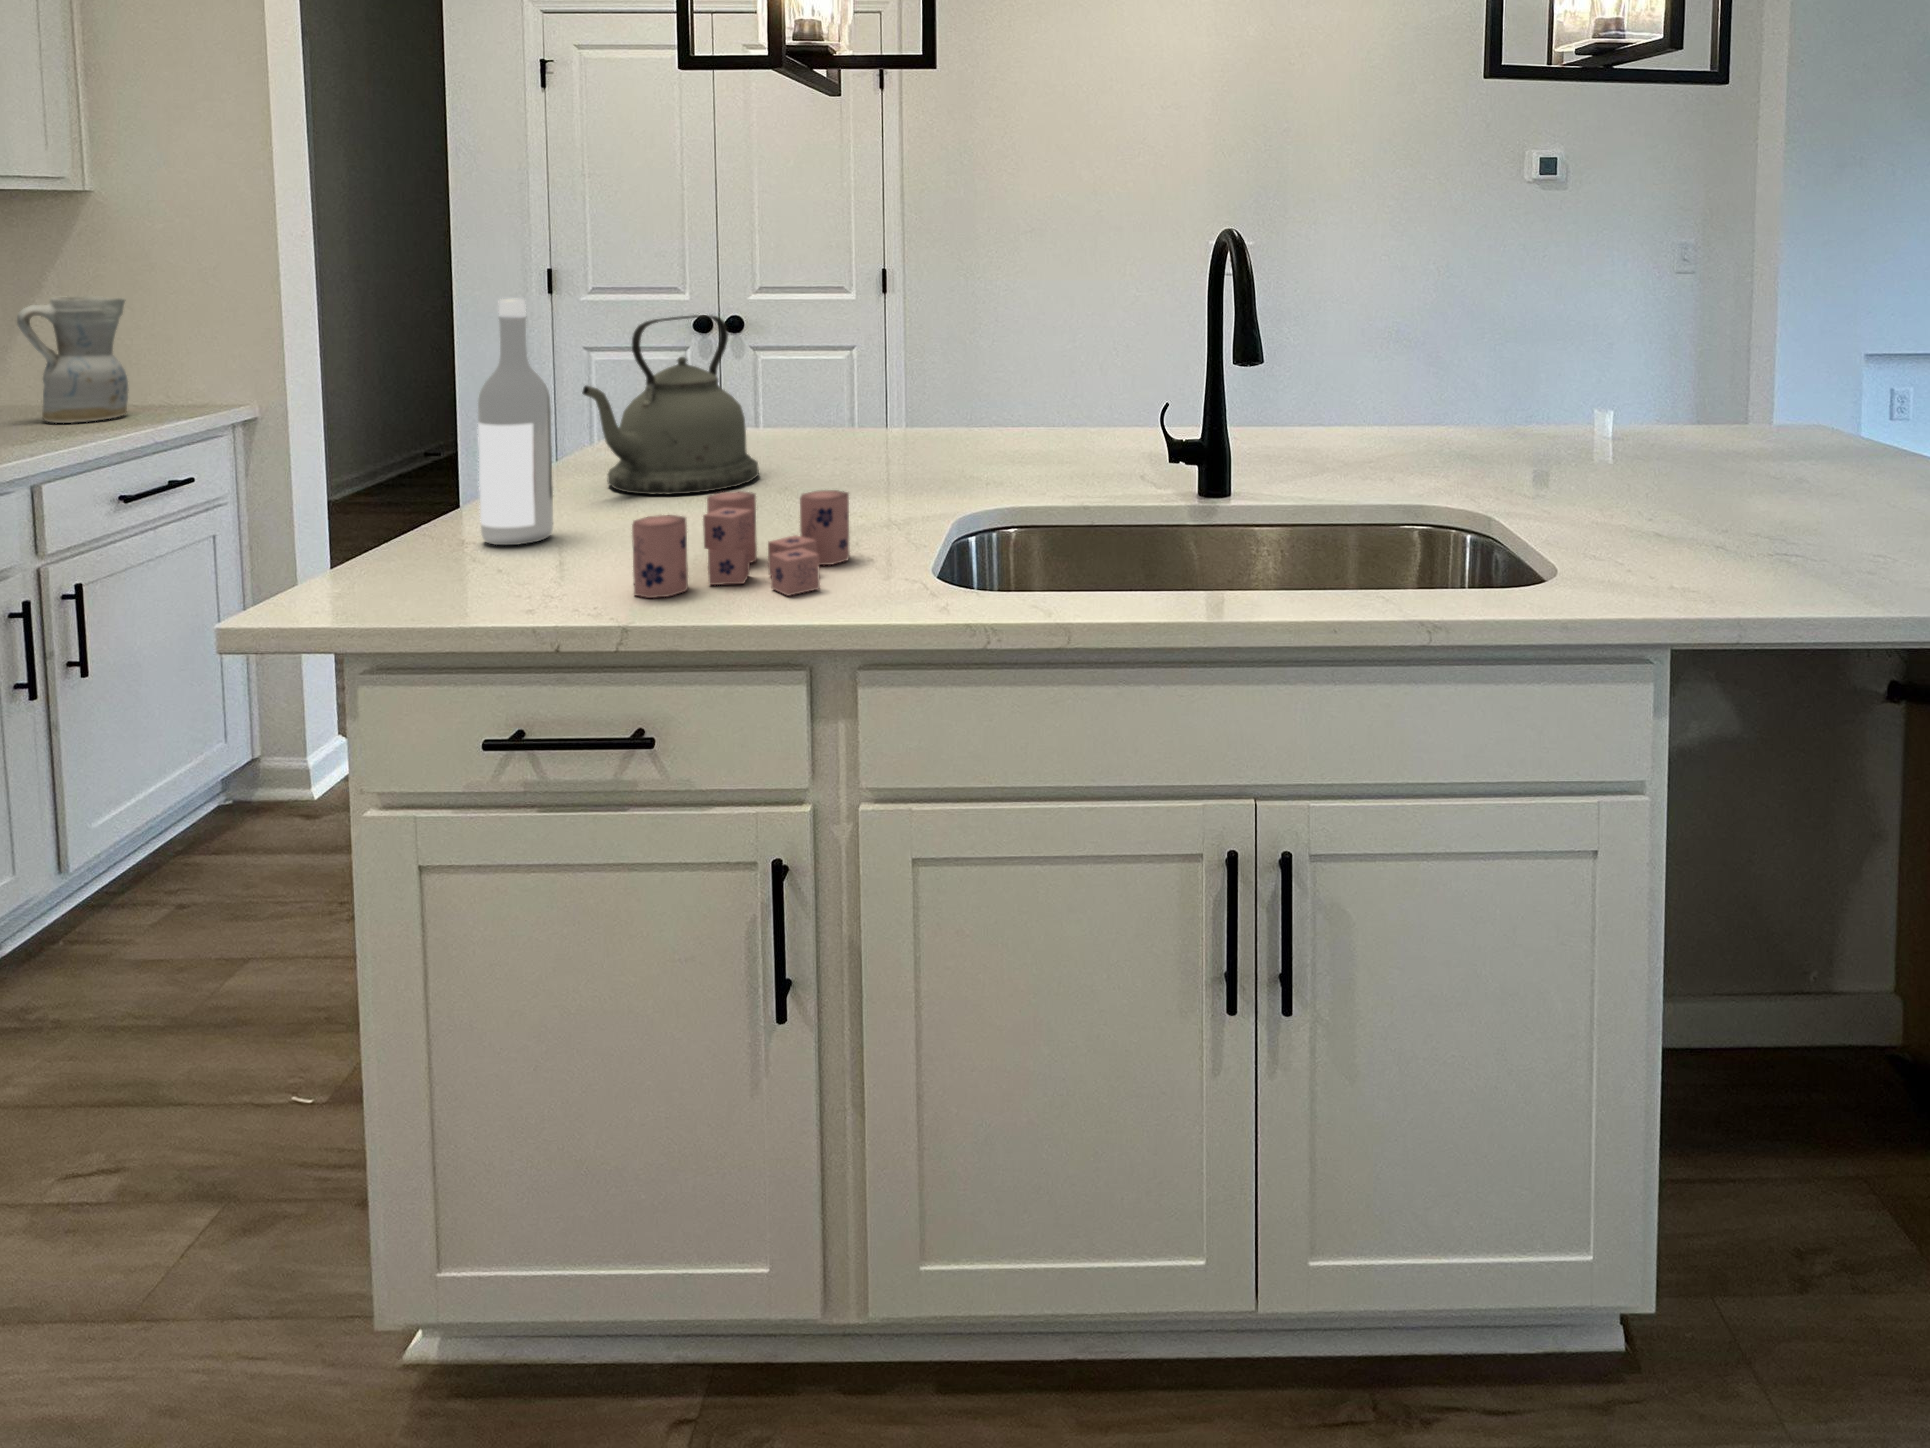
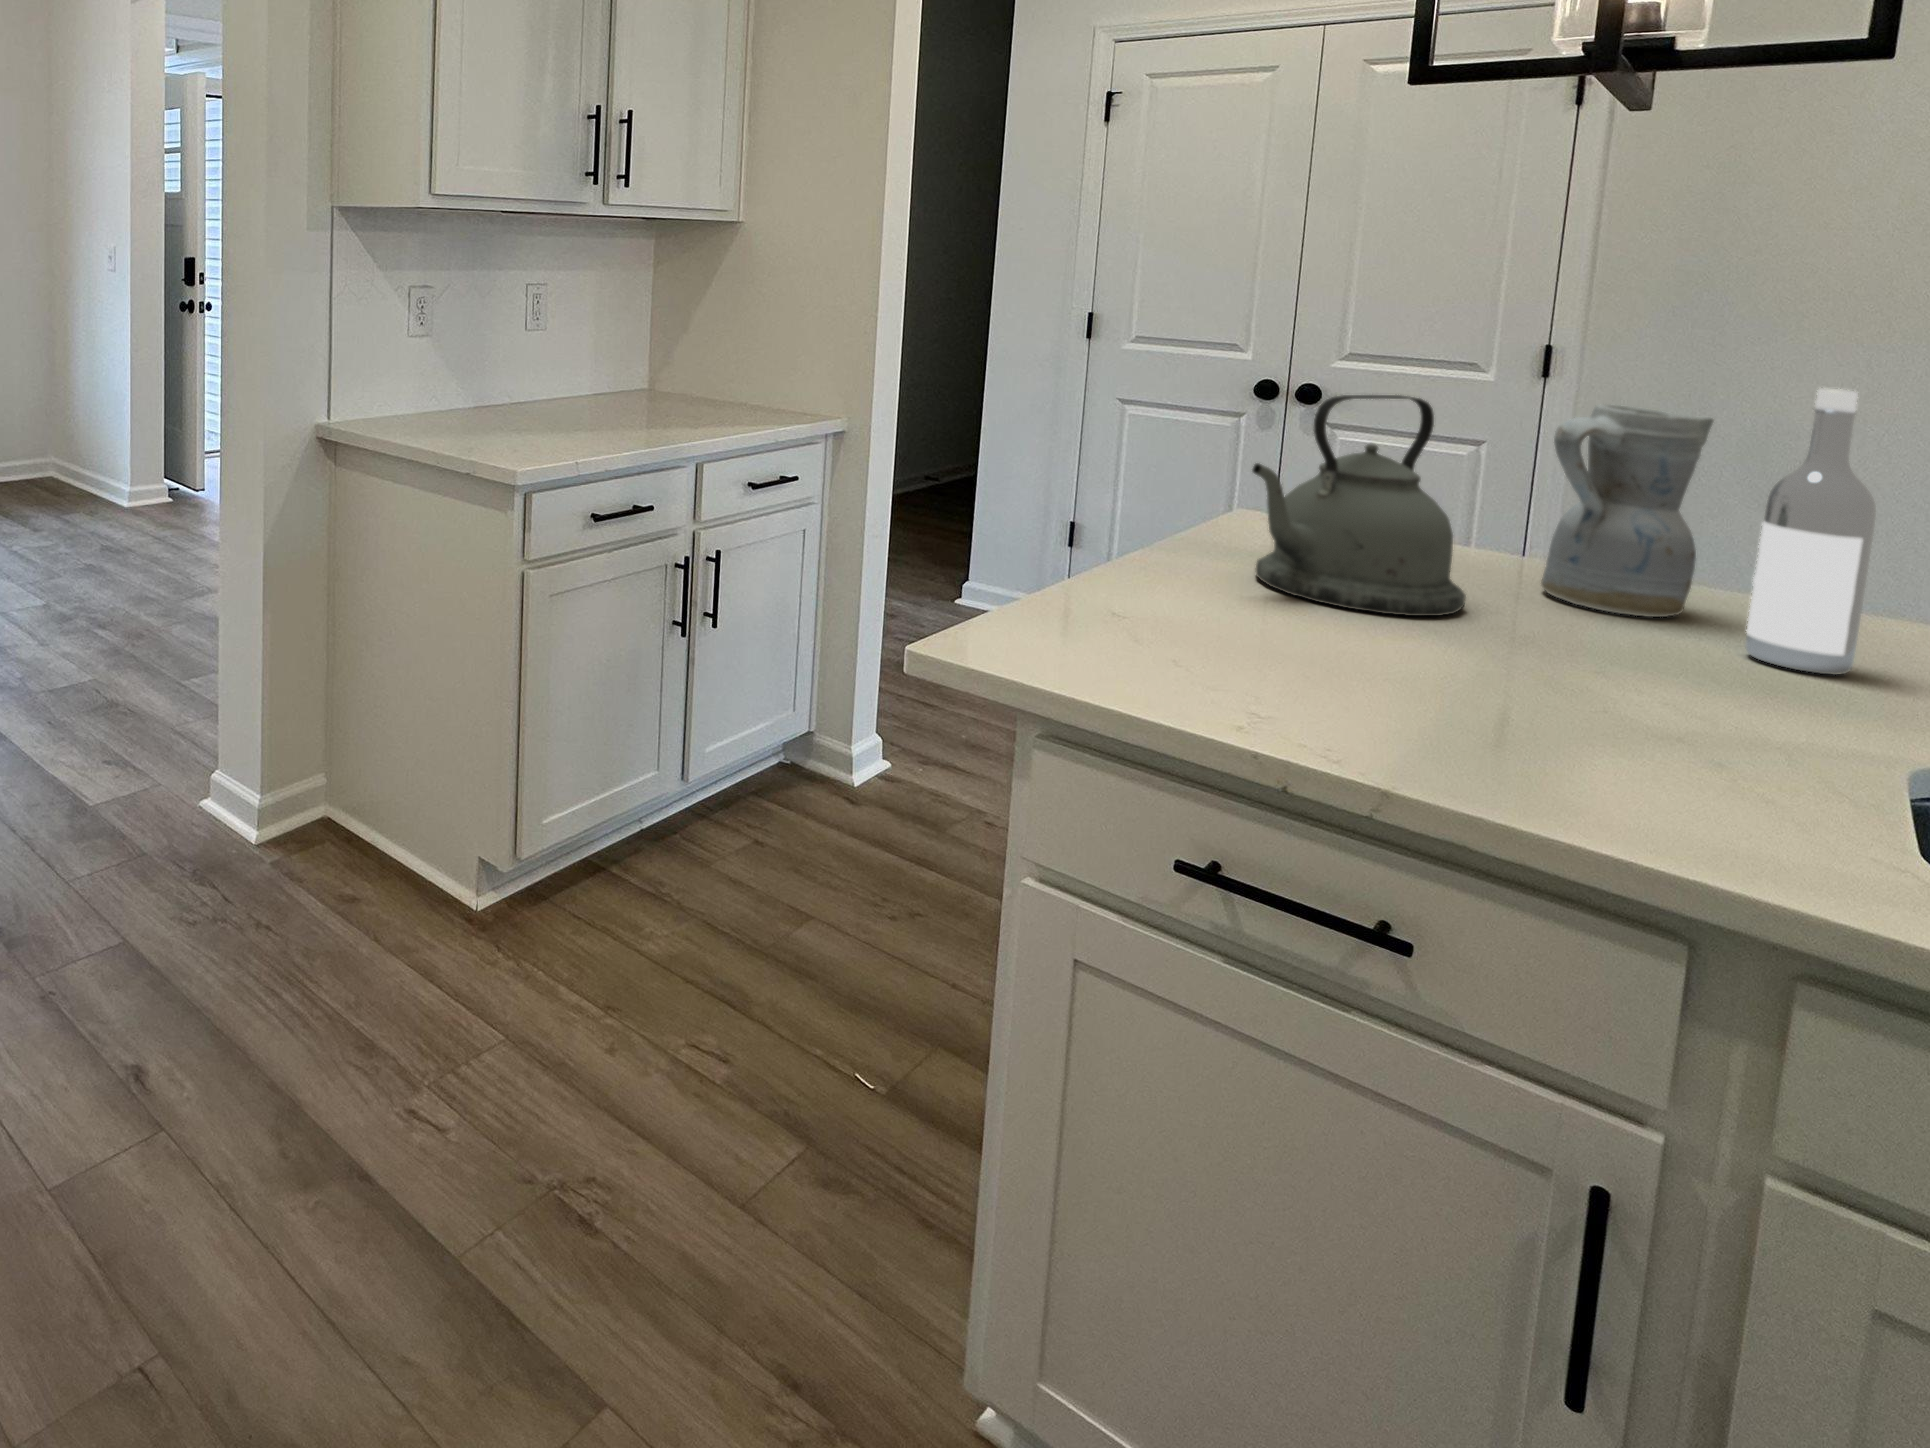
ceramic pitcher: present [17,296,128,423] -> present [1541,404,1714,617]
wine bottle: present [478,299,553,545] -> present [1745,388,1876,675]
candle: present [632,490,850,598] -> none [1375,639,1722,821]

